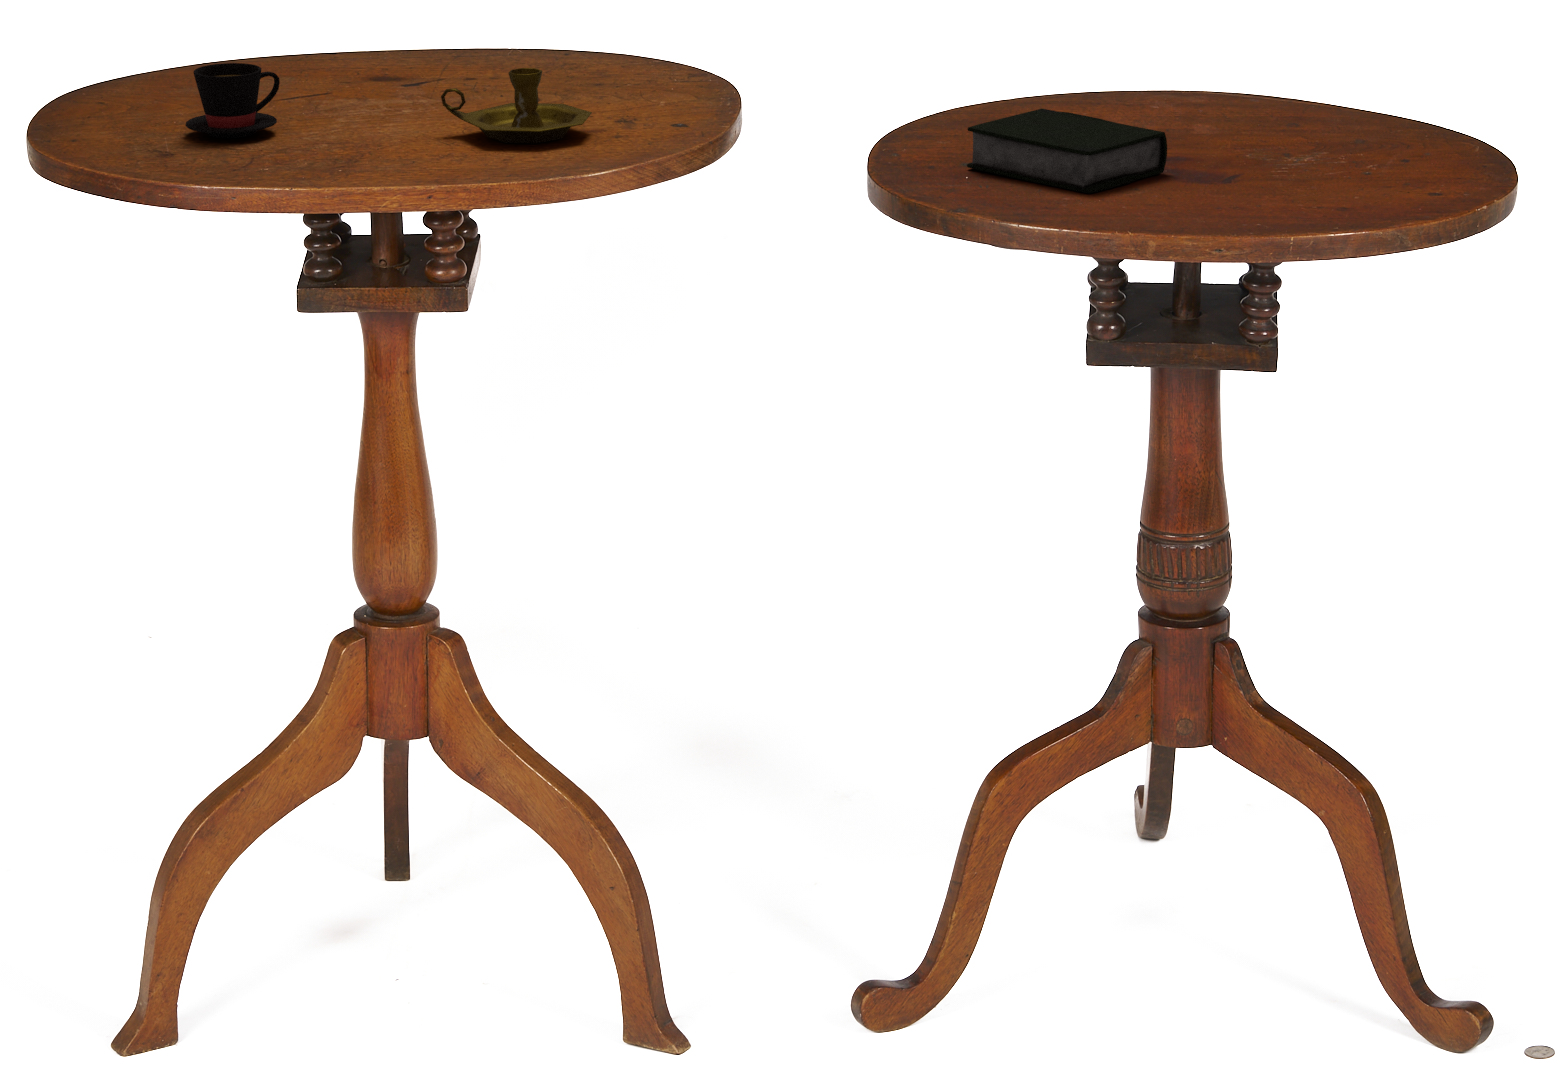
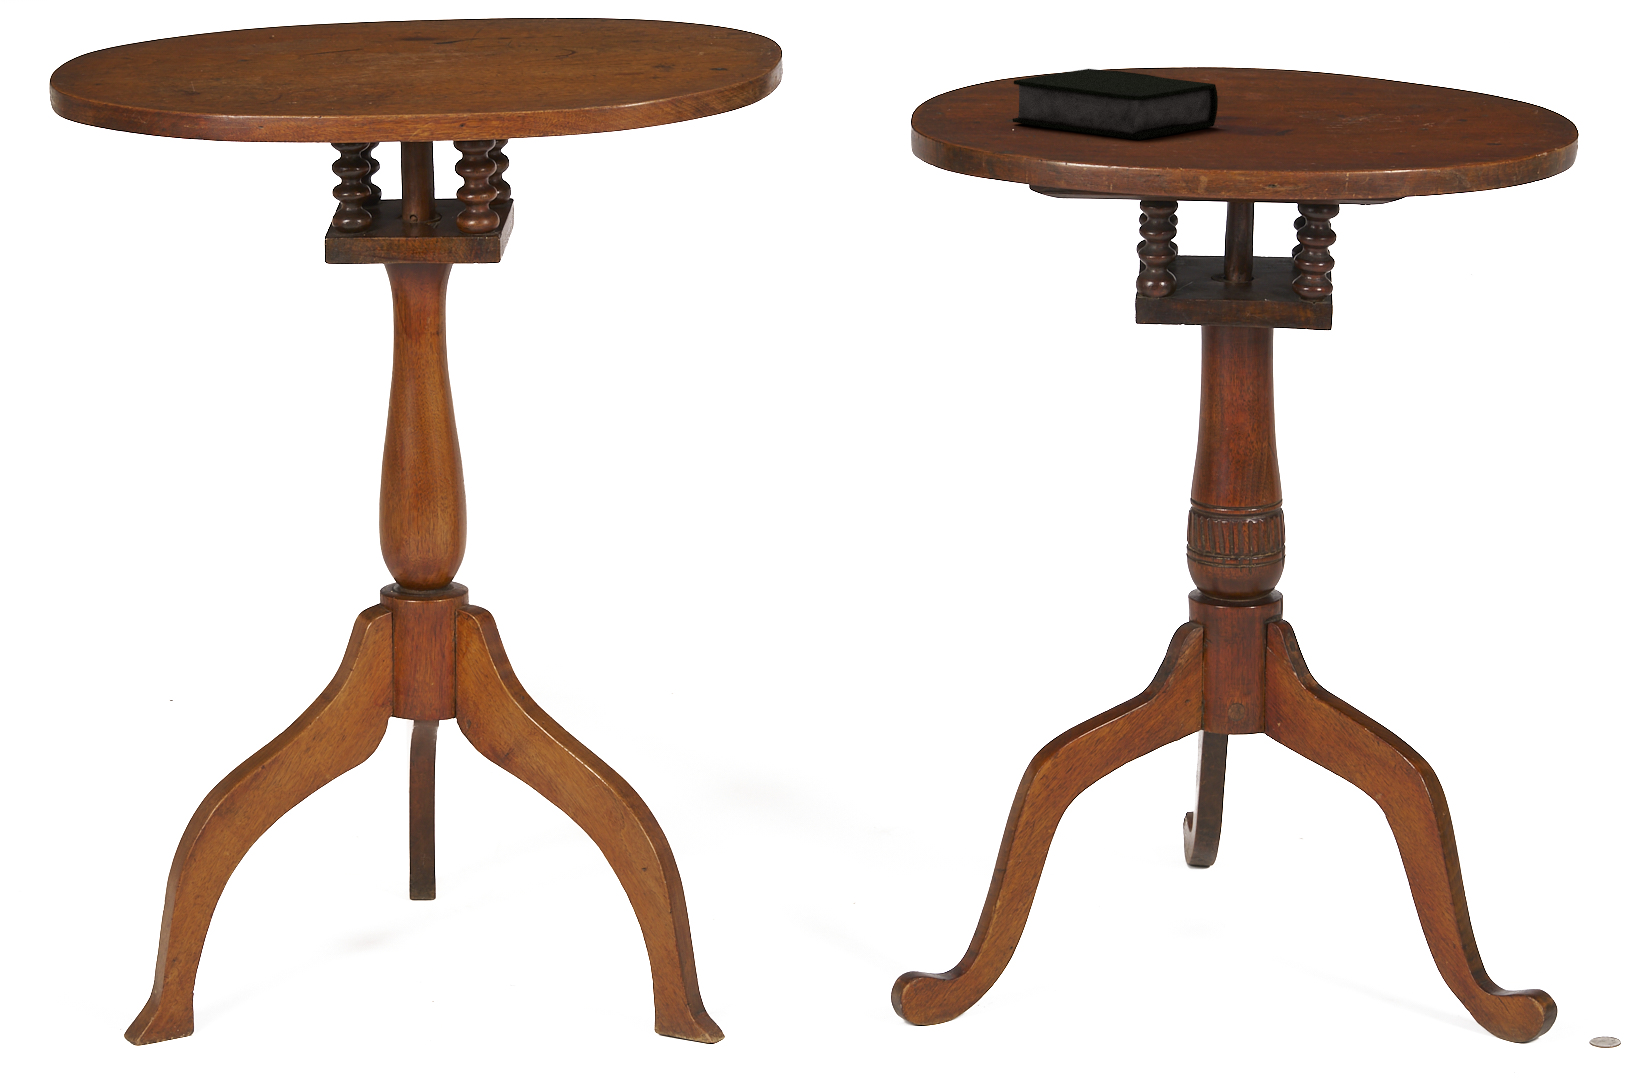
teacup: present [185,63,280,138] -> none [214,11,312,84]
candlestick: present [441,68,592,143] -> none [476,15,630,88]

